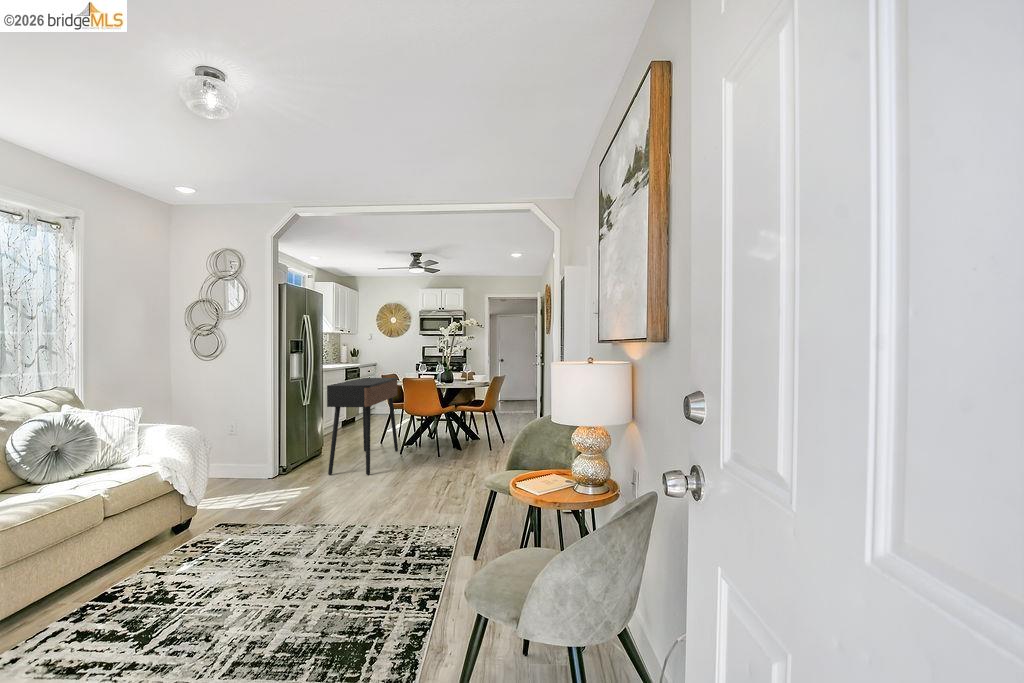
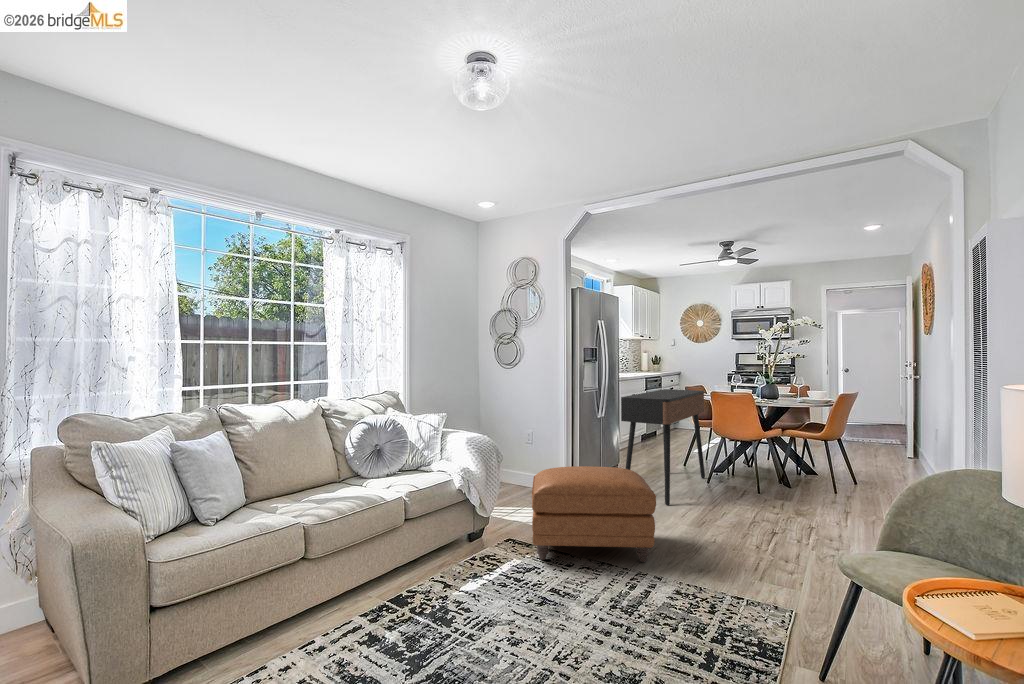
ottoman: none [246,445,362,534] -> present [532,466,656,562]

